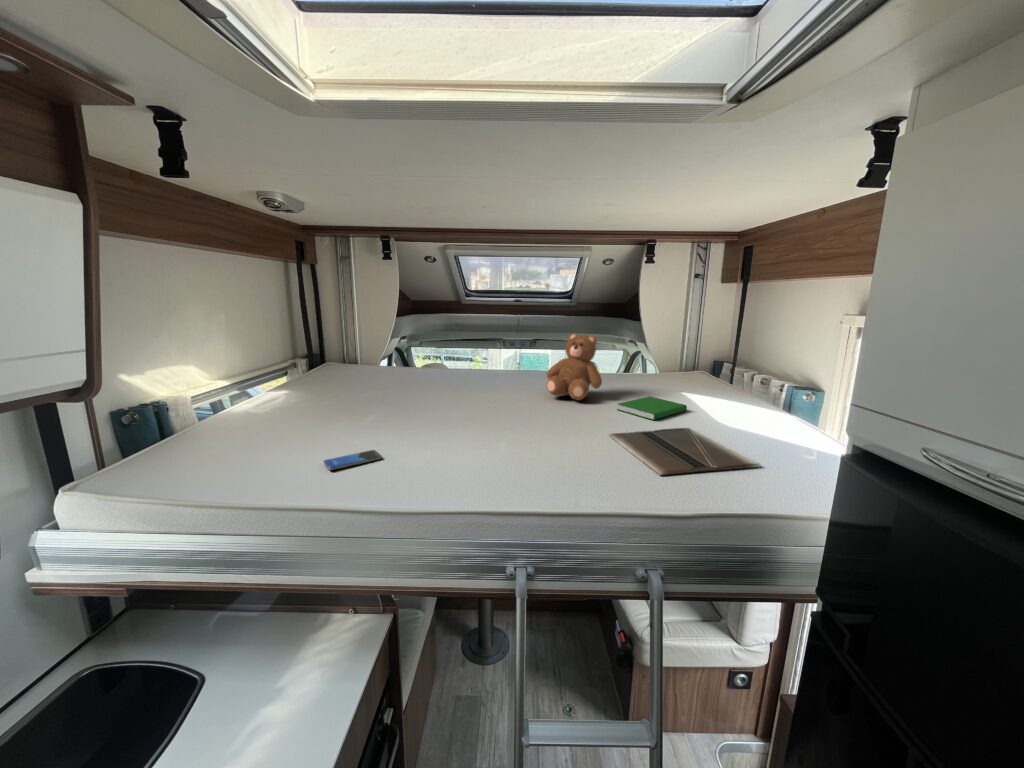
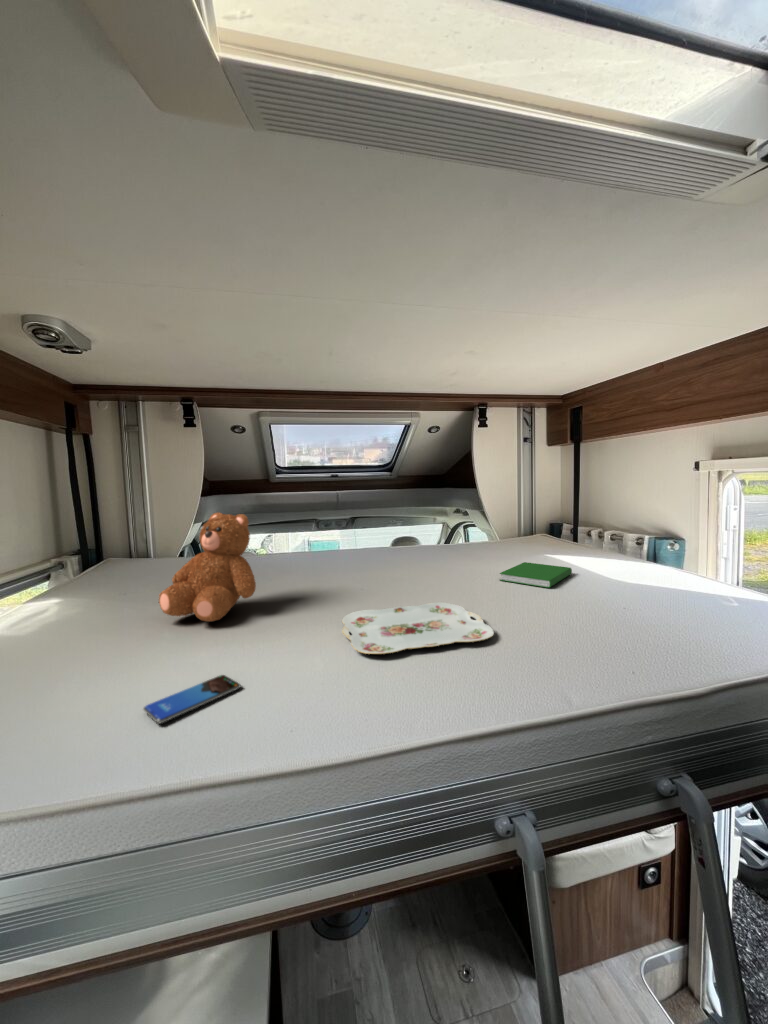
teddy bear: present [546,333,602,400] -> present [158,512,256,621]
serving tray: none [462,421,572,451] -> present [342,602,494,654]
laptop: present [609,428,759,475] -> none [519,592,717,657]

